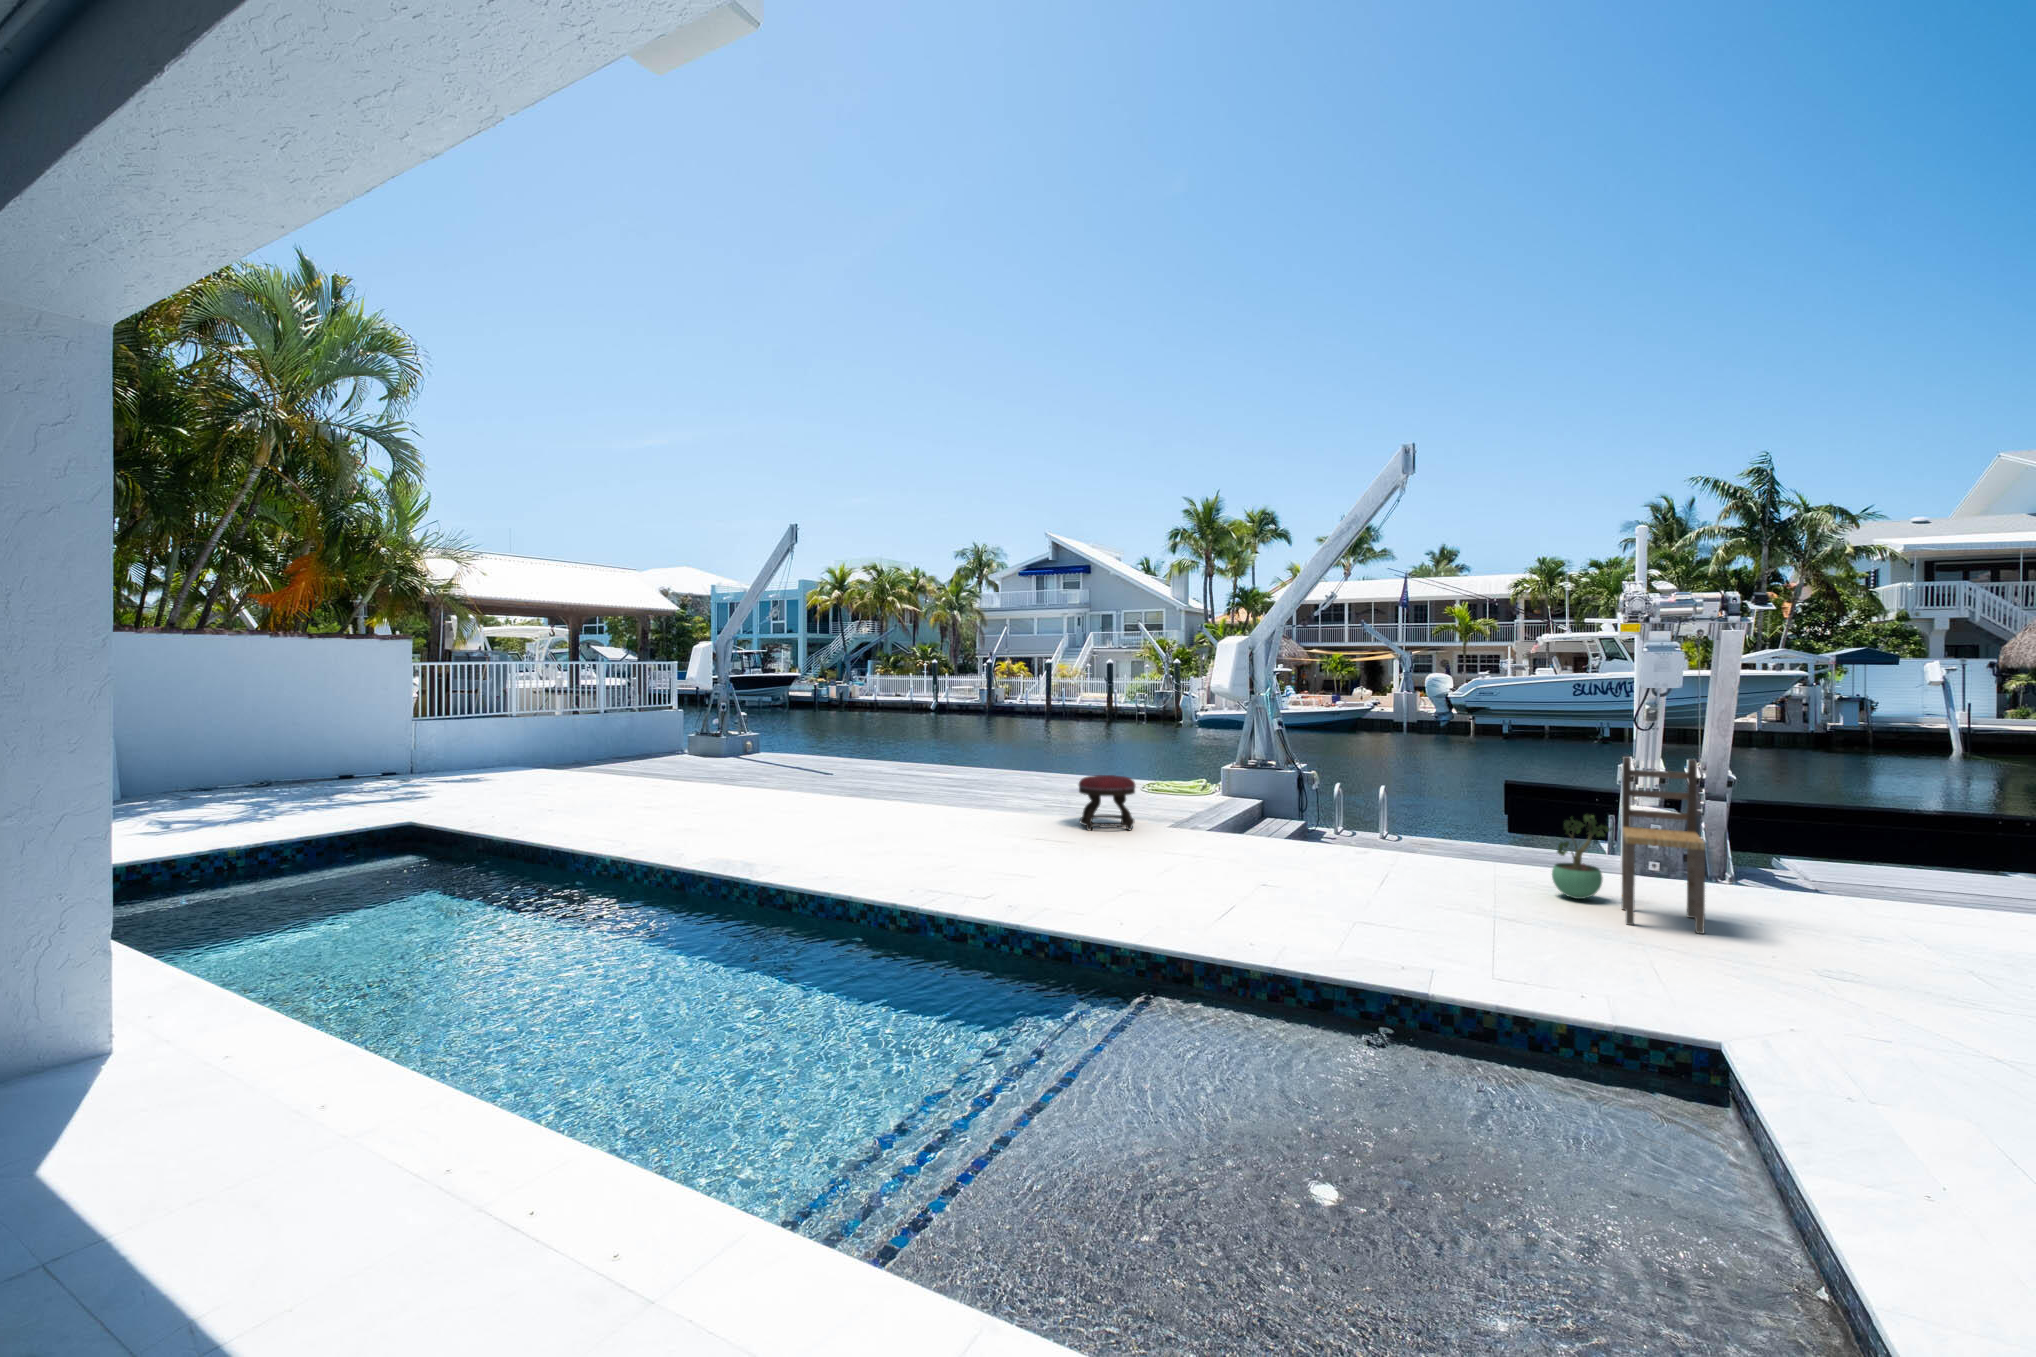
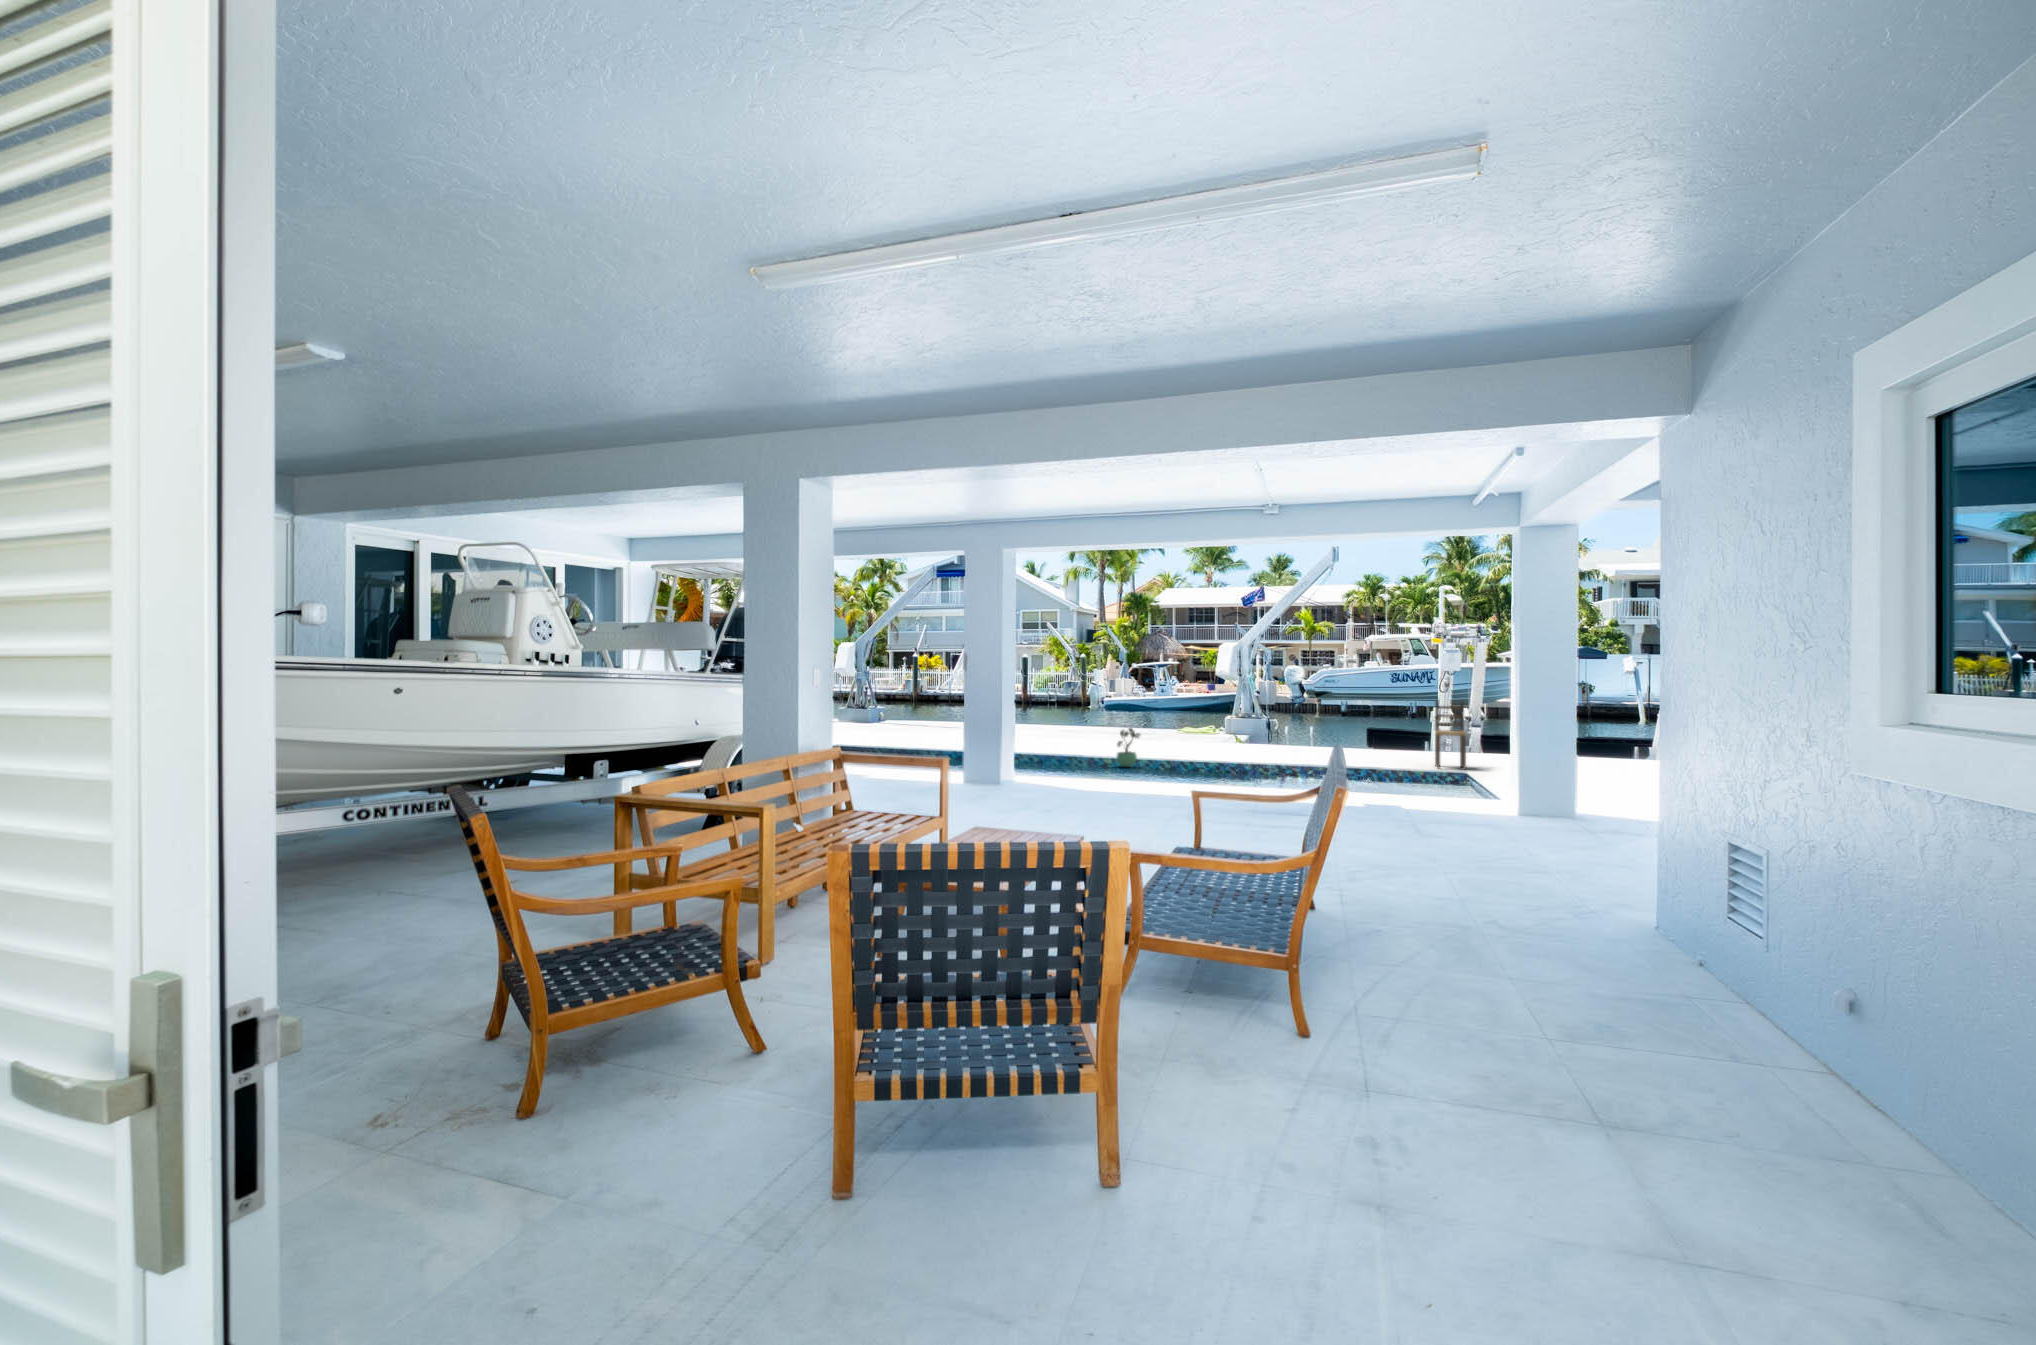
ottoman: present [1079,775,1135,831] -> none [1160,722,1192,751]
potted plant: present [1552,814,1610,899] -> present [1117,728,1140,767]

